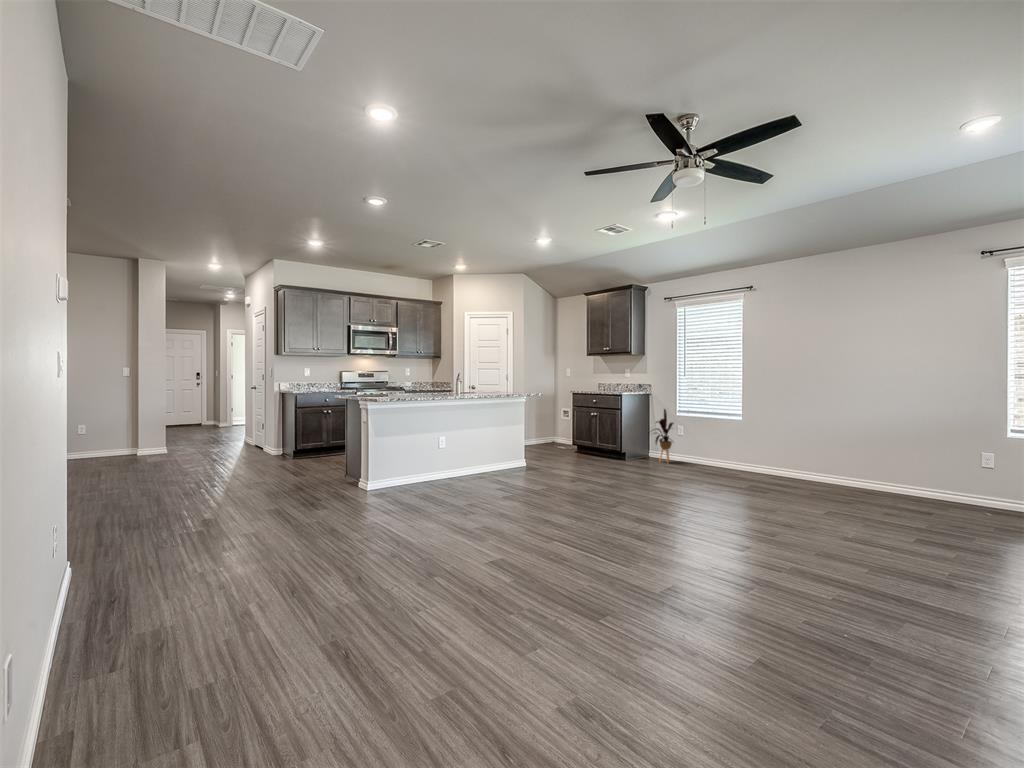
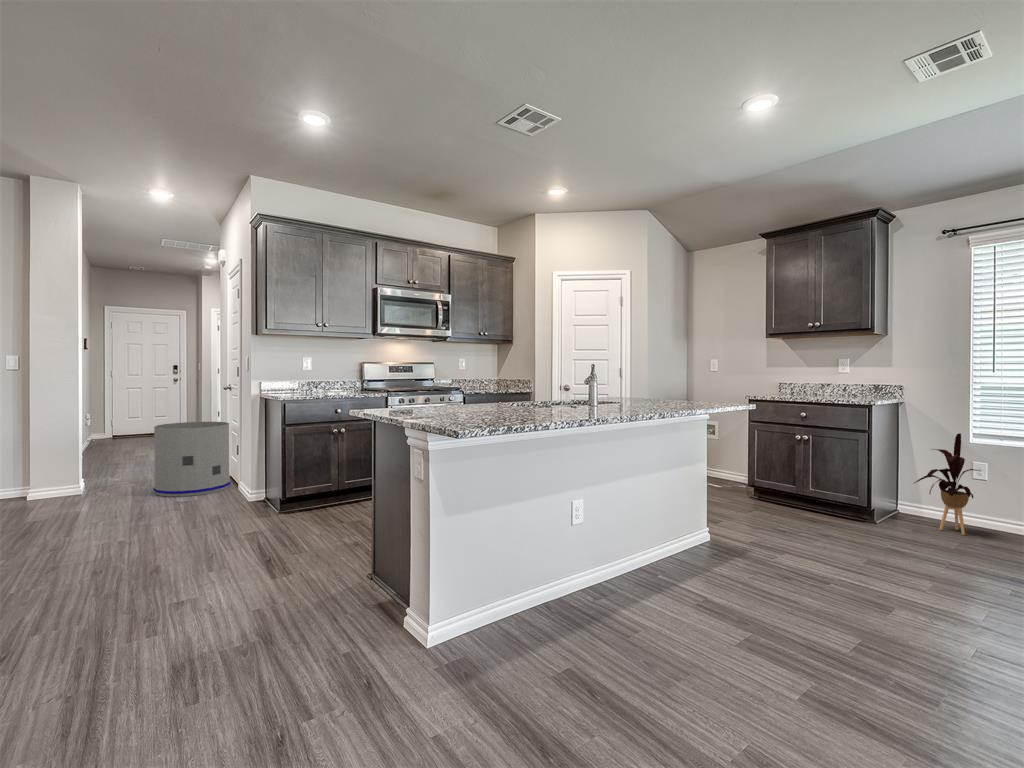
trash can: none [212,409,258,453] -> present [153,422,231,497]

